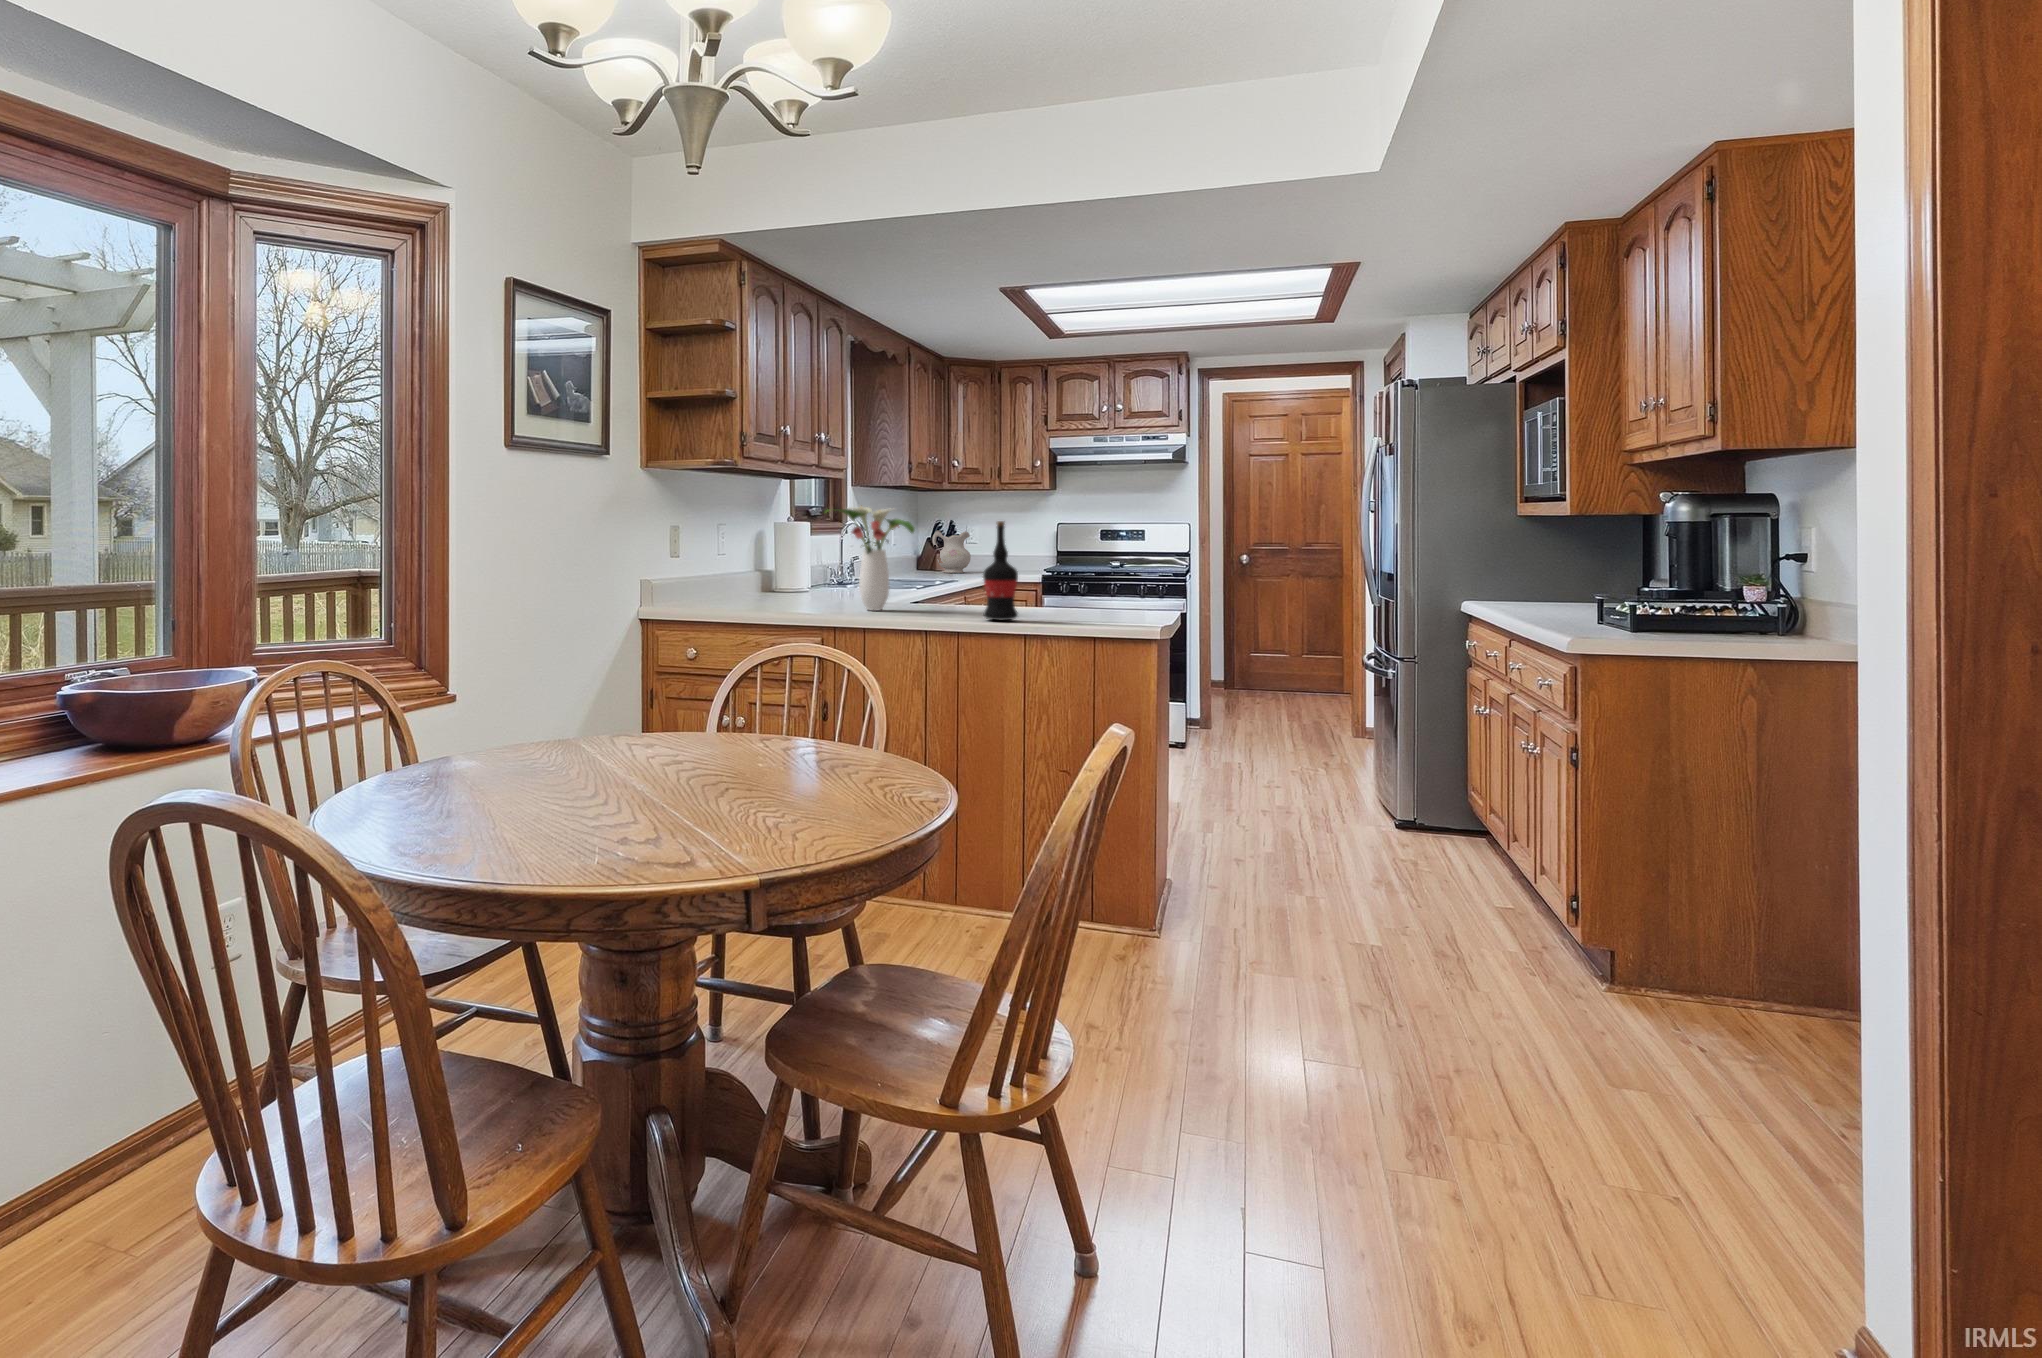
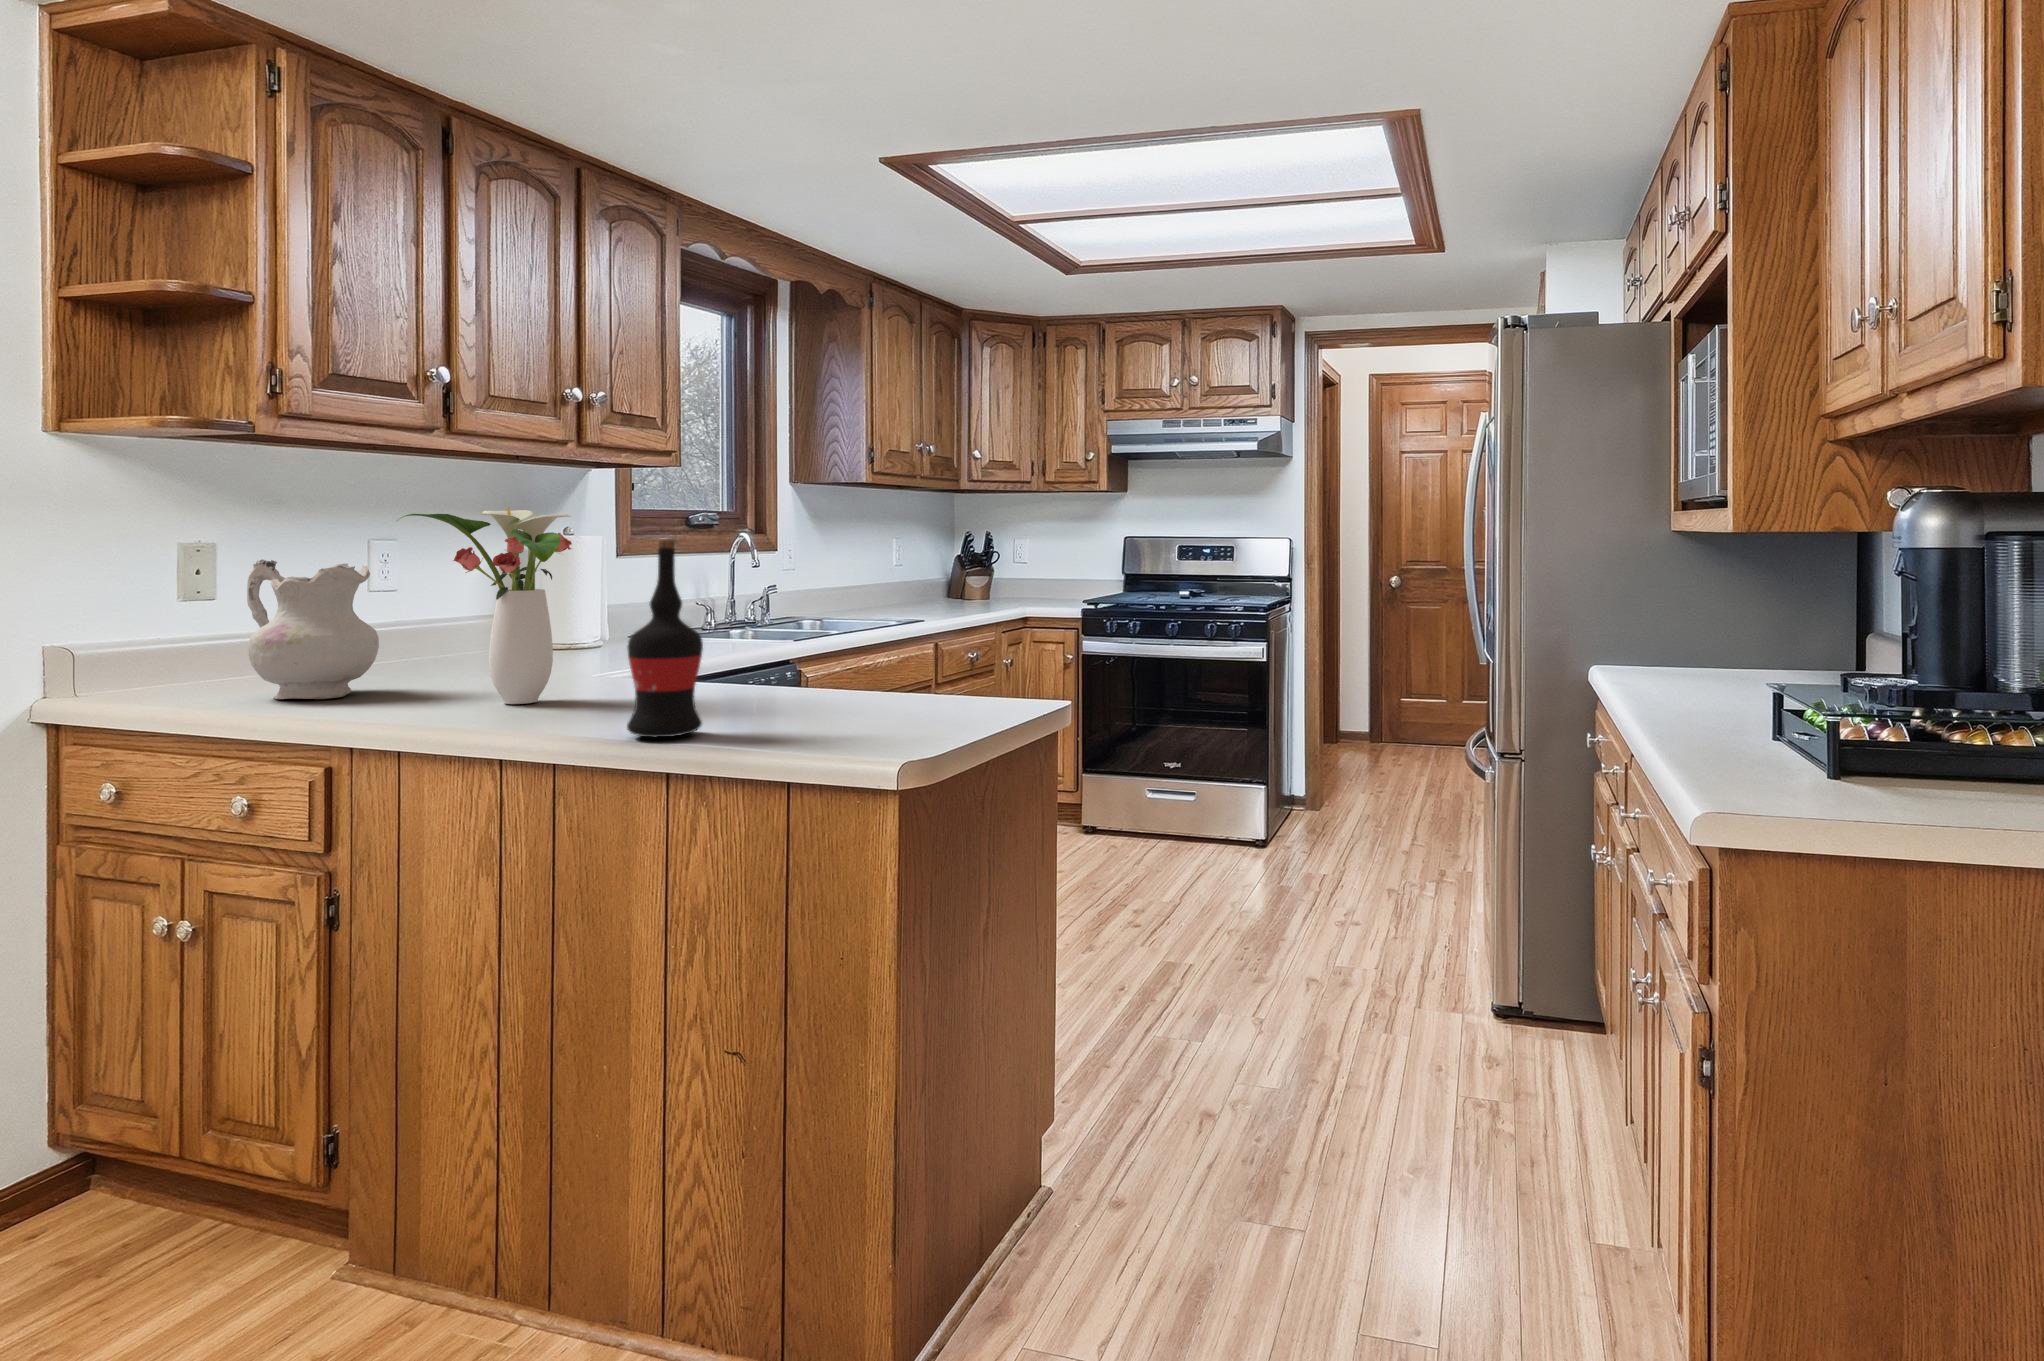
ceramic pitcher: present [933,530,971,573] -> present [247,559,379,699]

